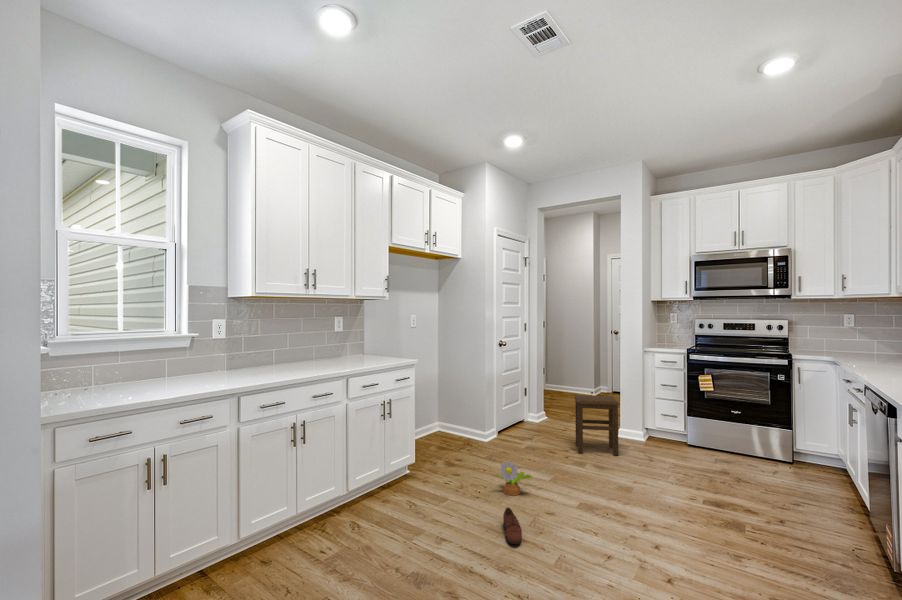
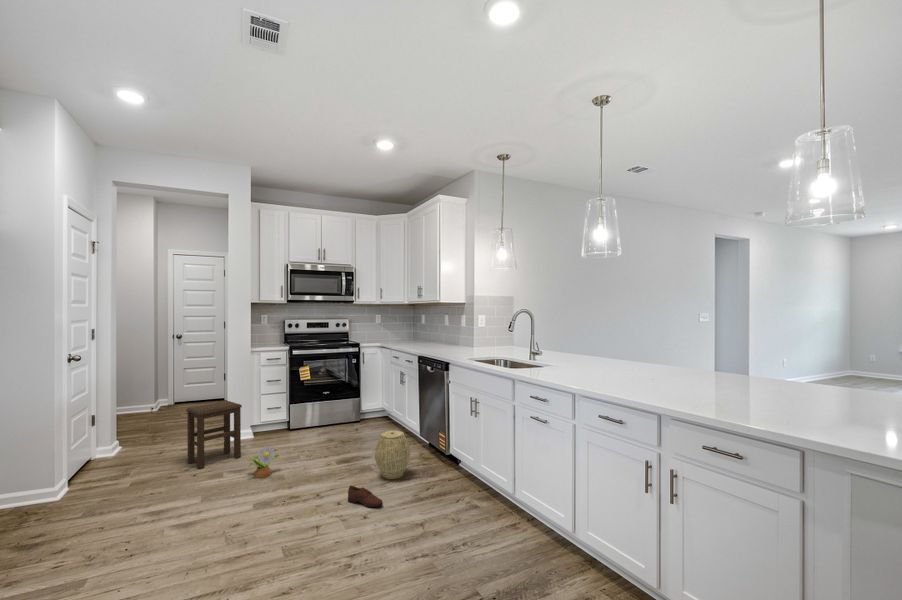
decorative plant: present [497,461,532,495] -> present [248,446,279,478]
woven basket: none [740,482,804,557] -> present [375,431,410,479]
shoe: present [503,507,522,544] -> present [348,486,383,507]

